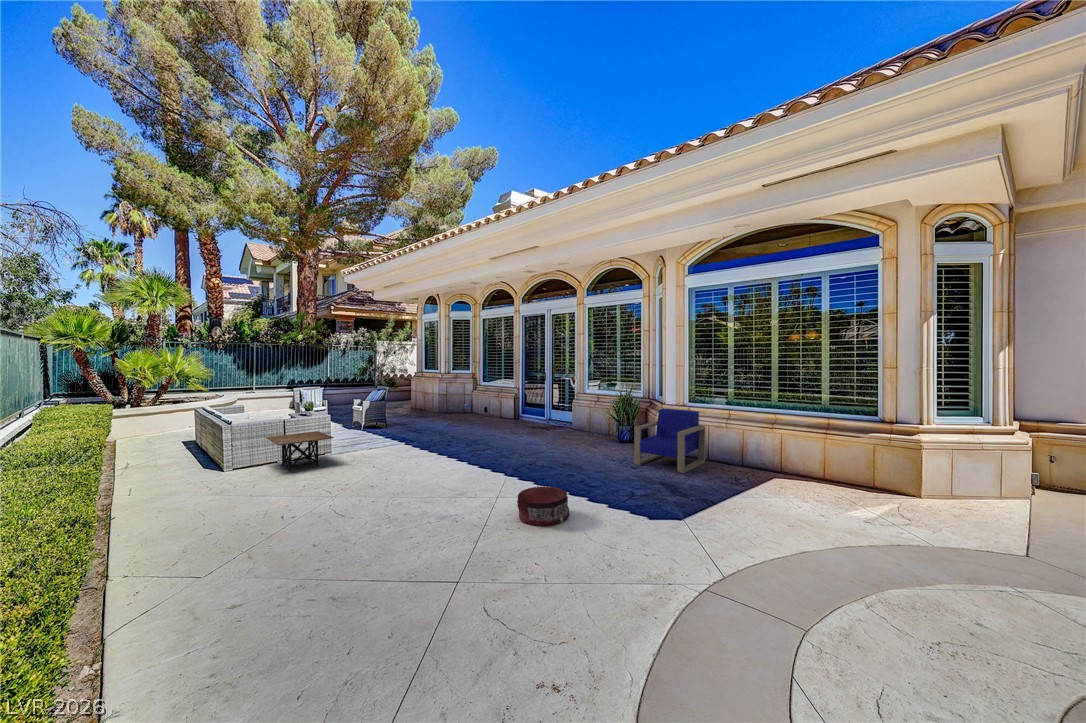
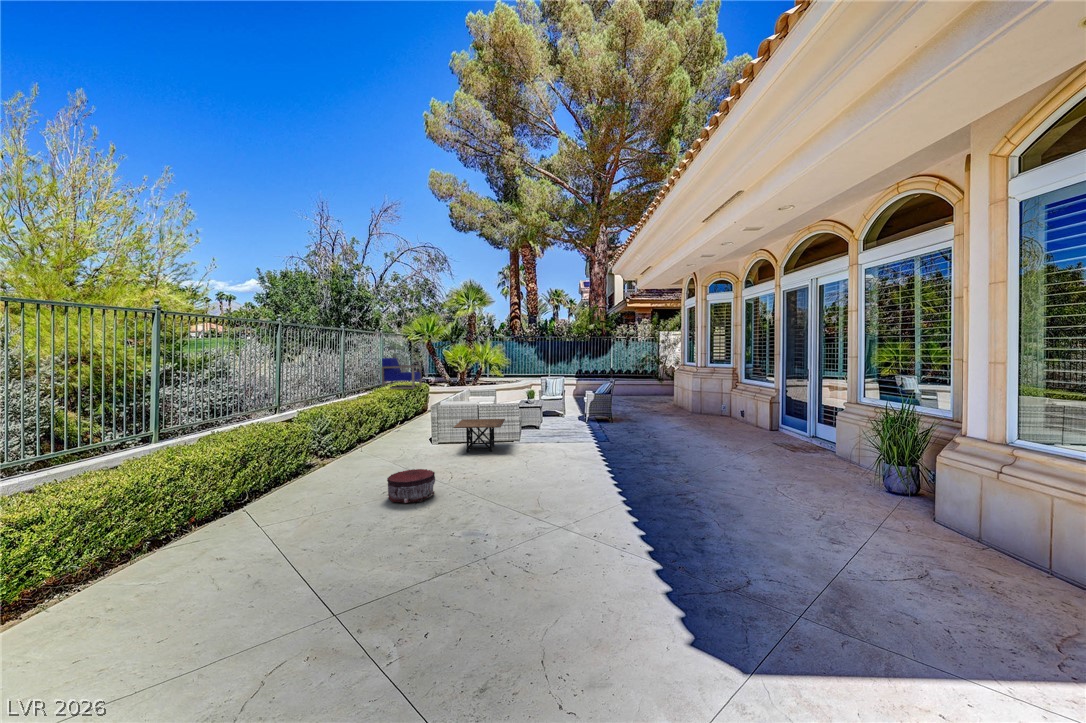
armchair: present [634,408,705,473] -> present [381,358,422,389]
pouf: present [517,486,570,525] -> present [387,469,435,503]

